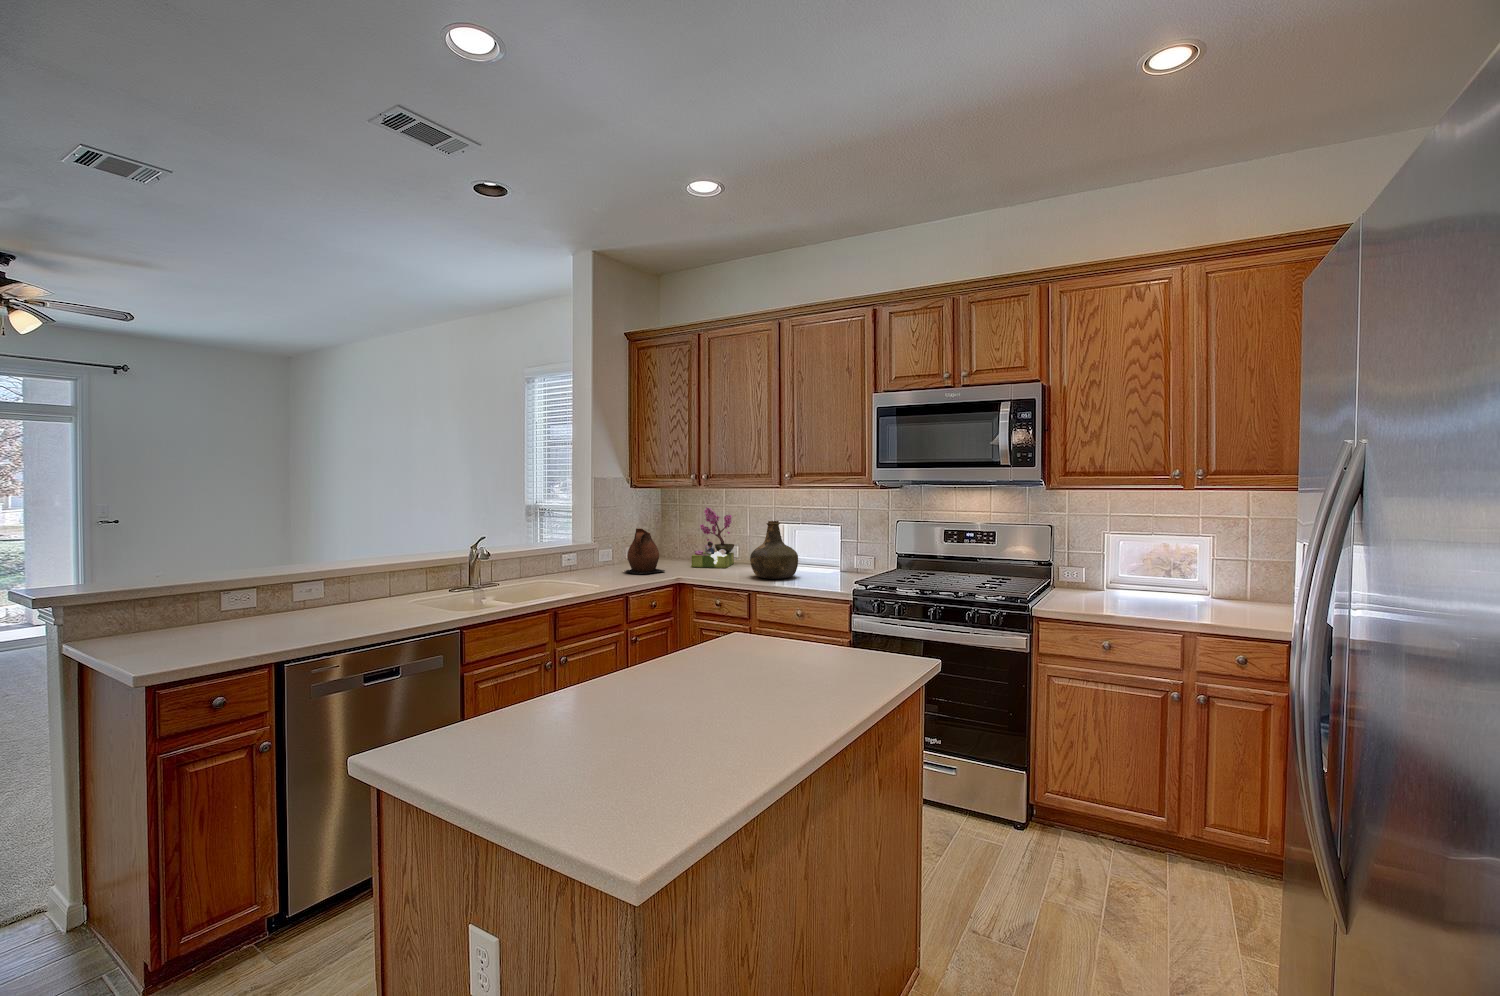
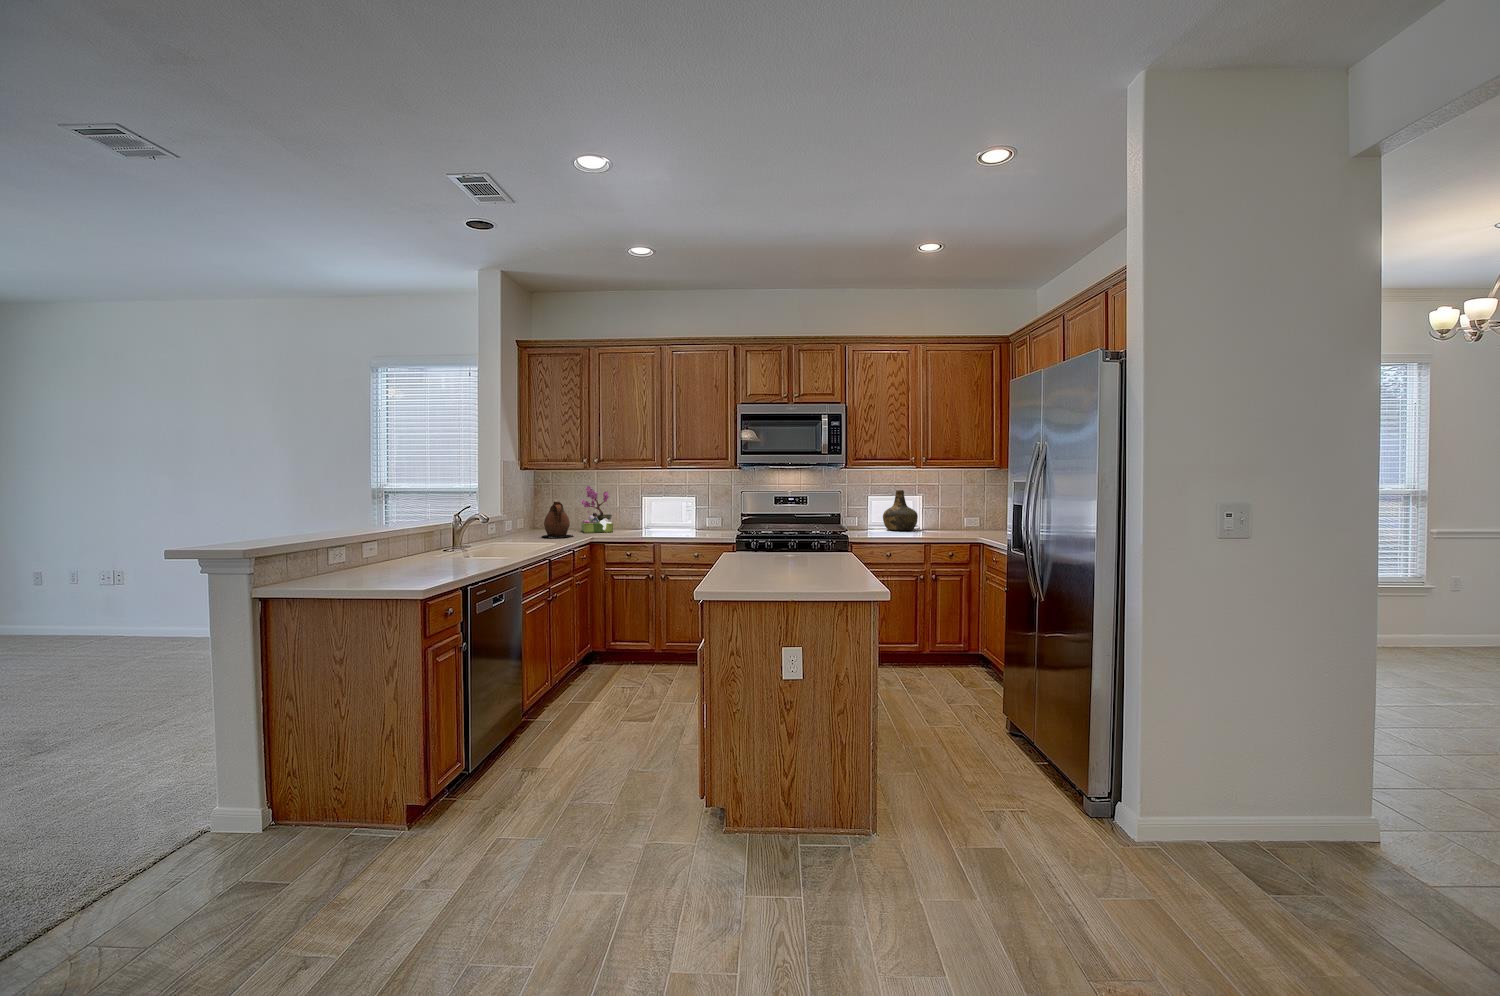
bottle: present [750,521,798,579] -> present [883,490,918,530]

